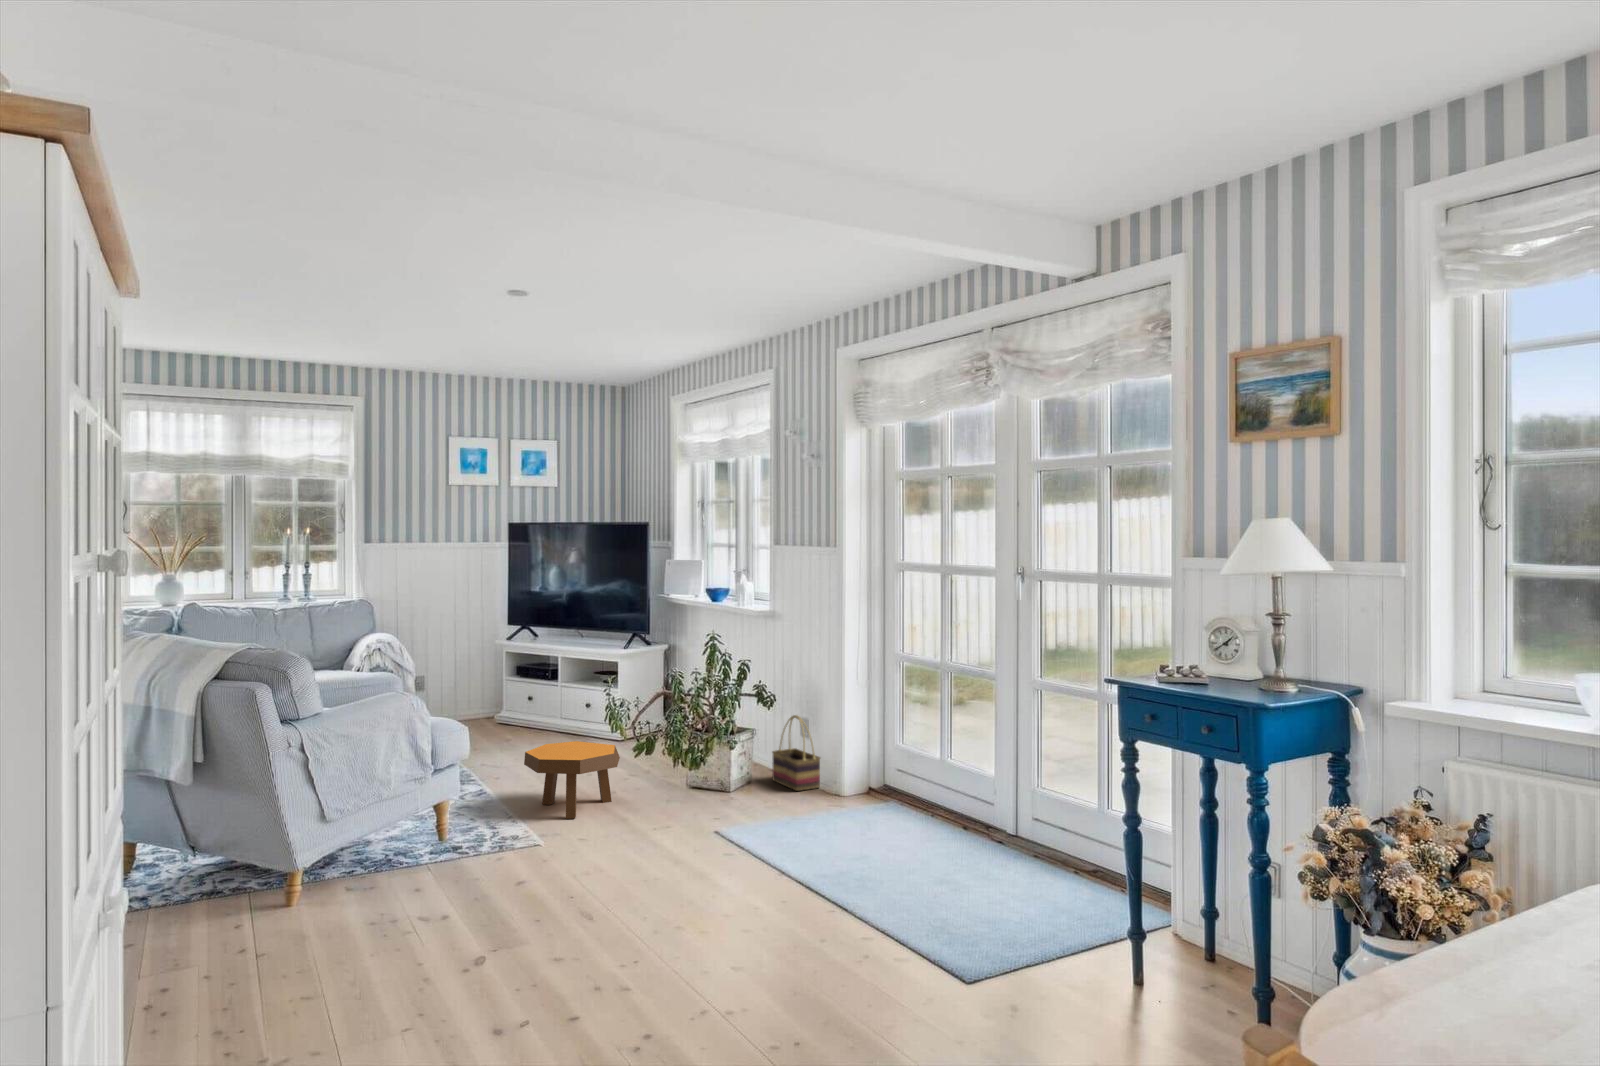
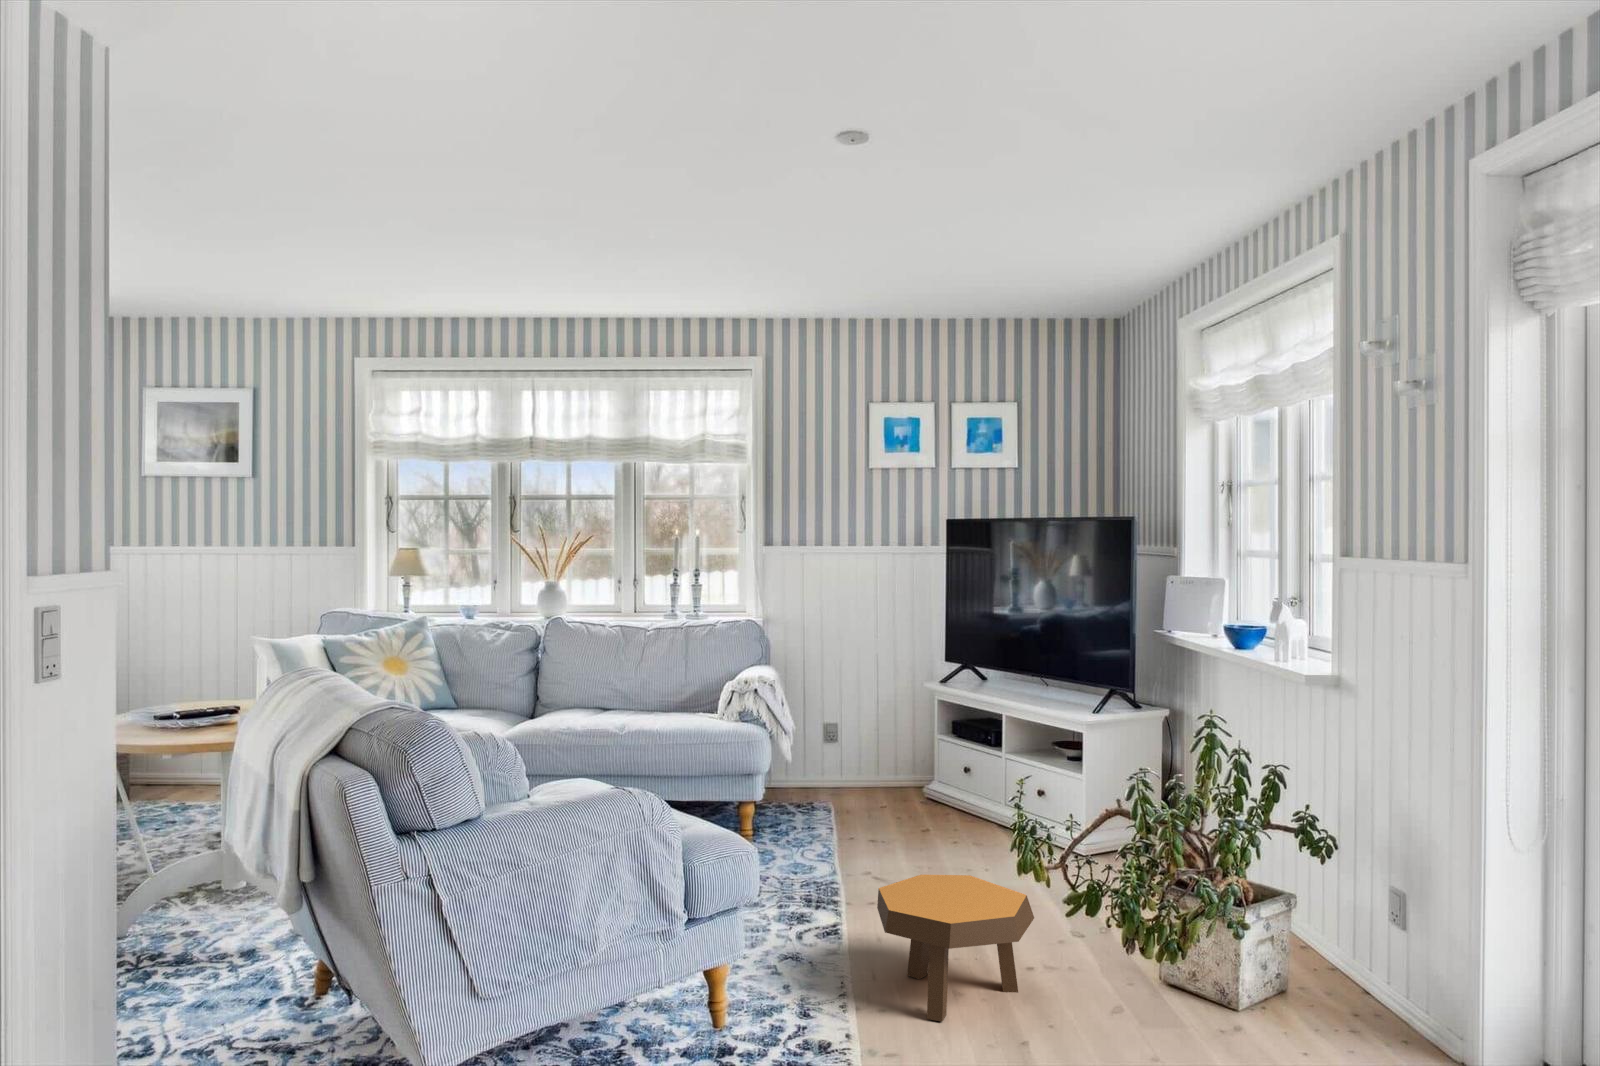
basket: present [772,715,820,791] -> none [1326,884,1429,1039]

